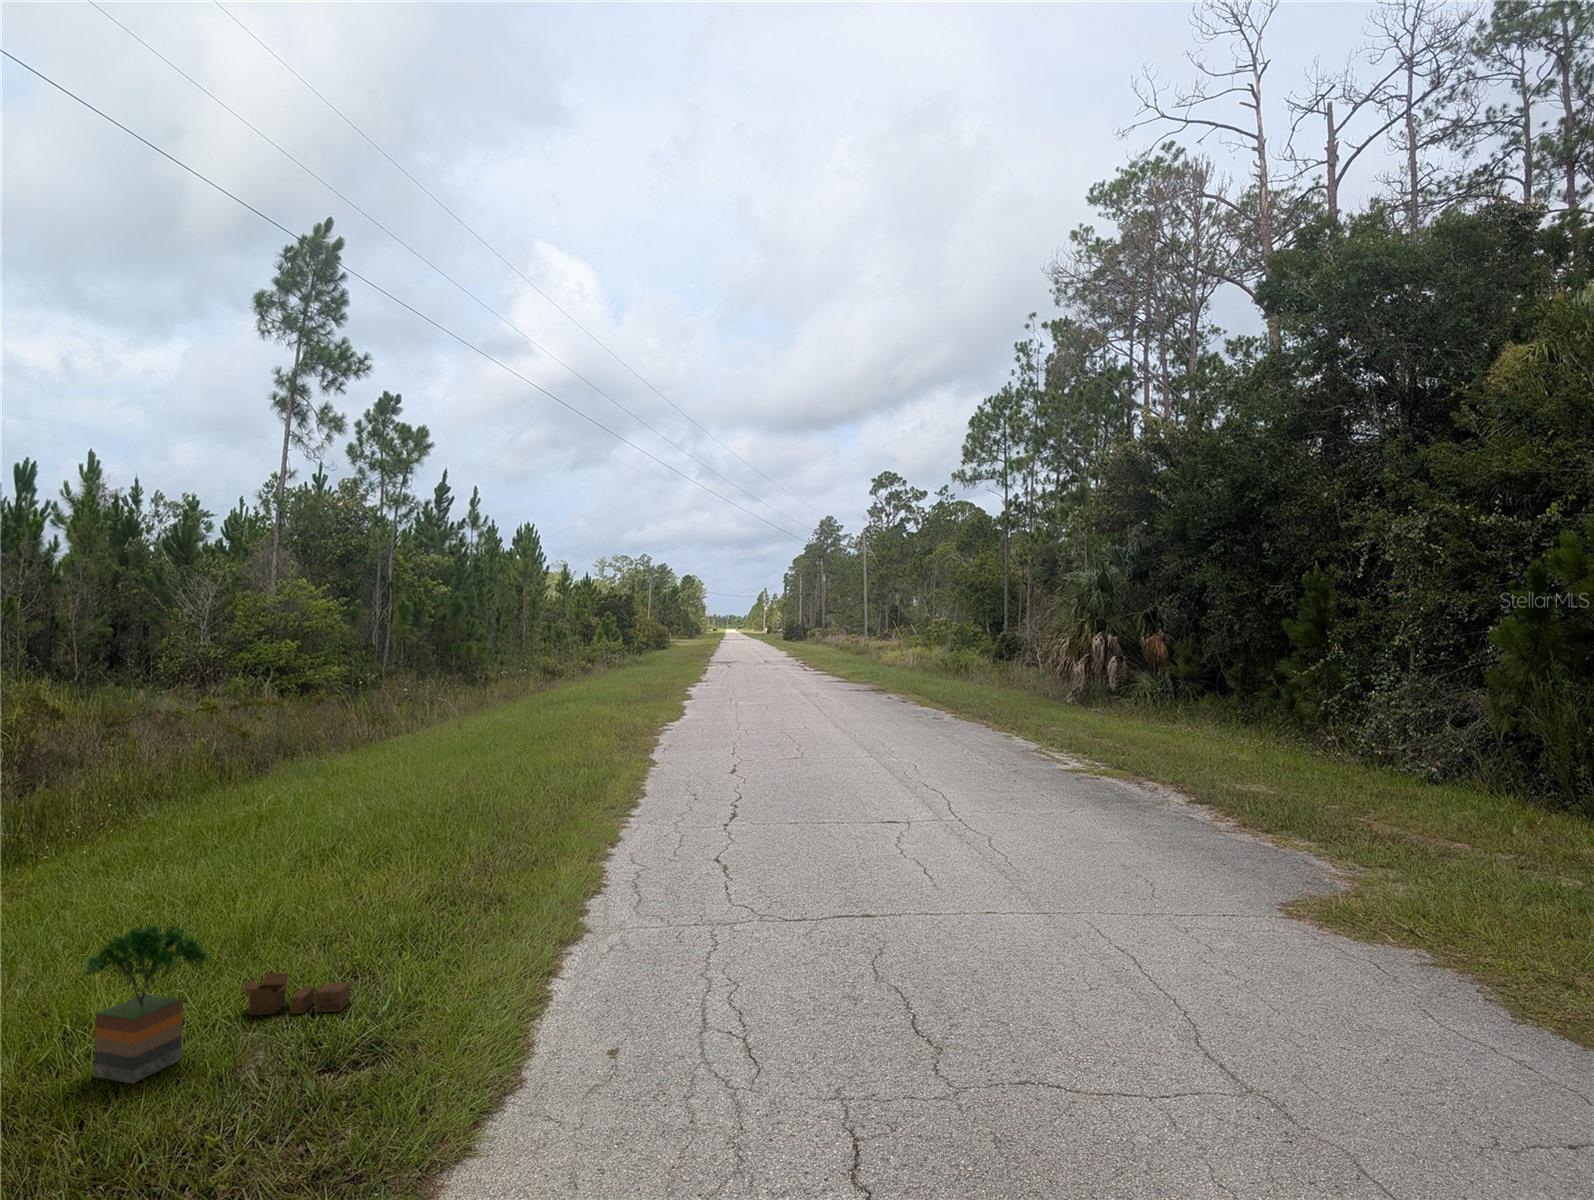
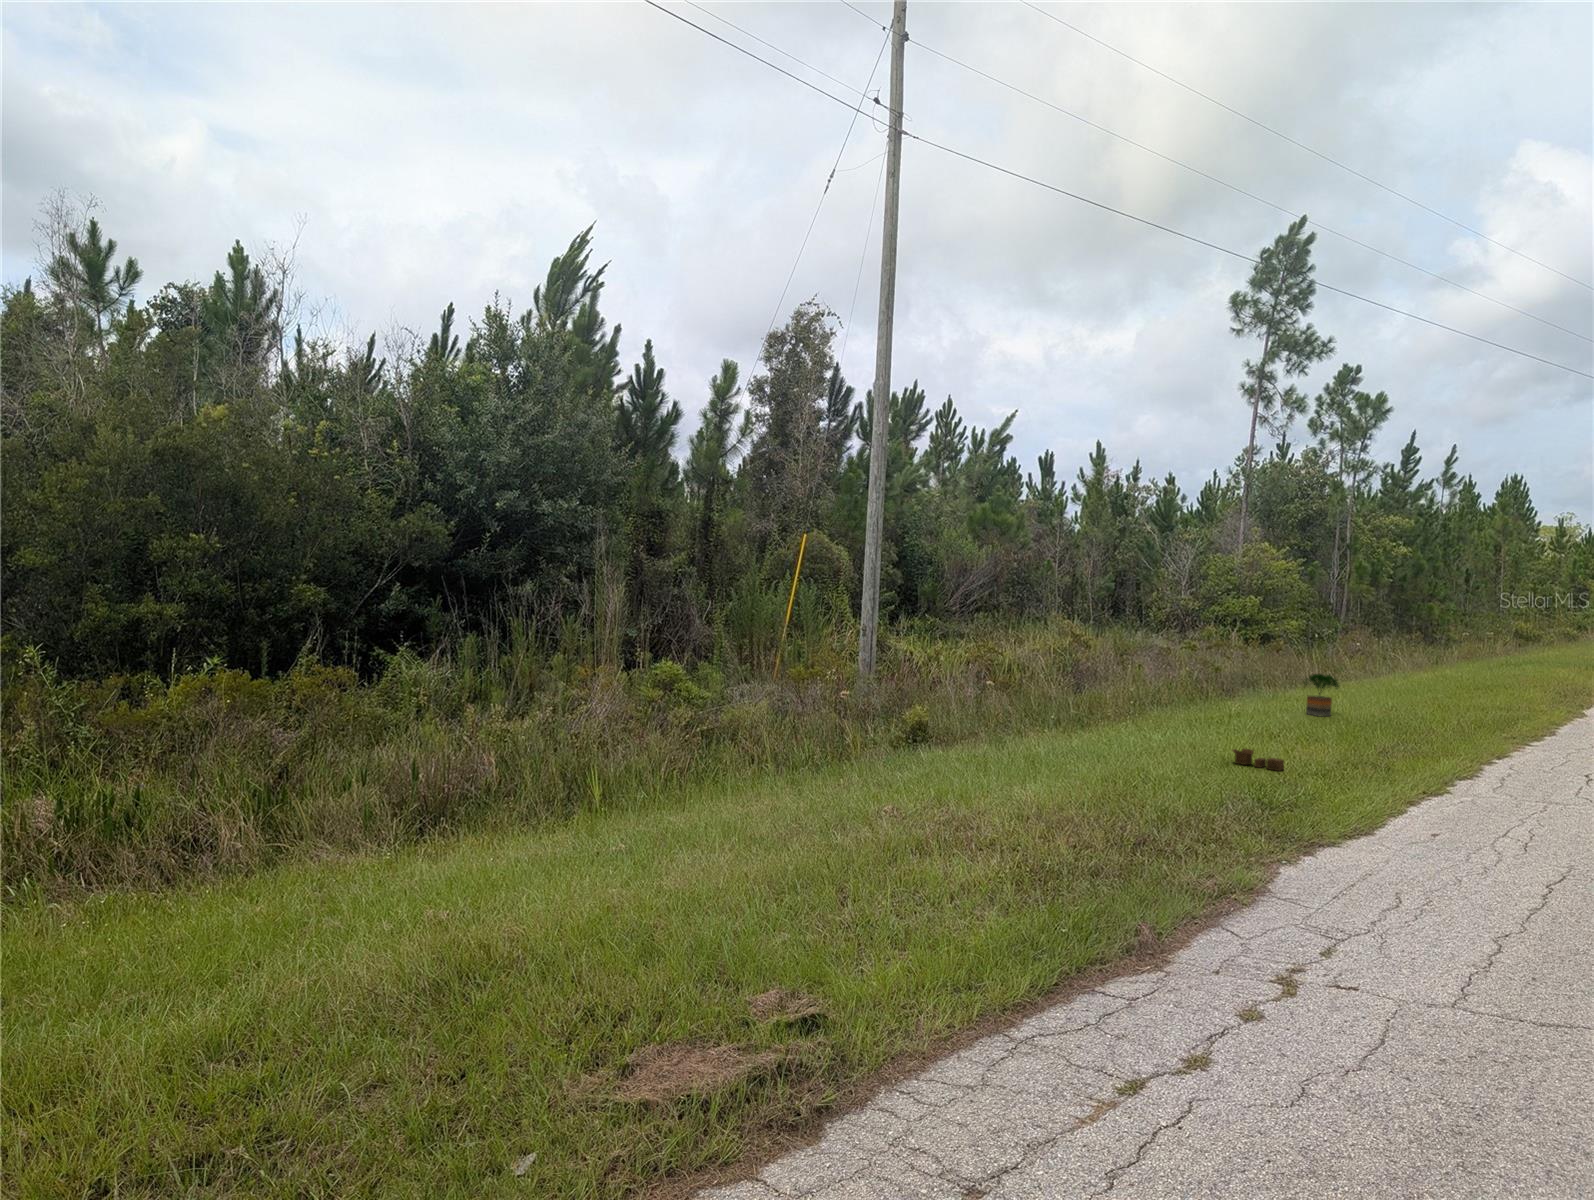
potted tree: present [83,924,209,1084] -> present [1304,674,1339,716]

